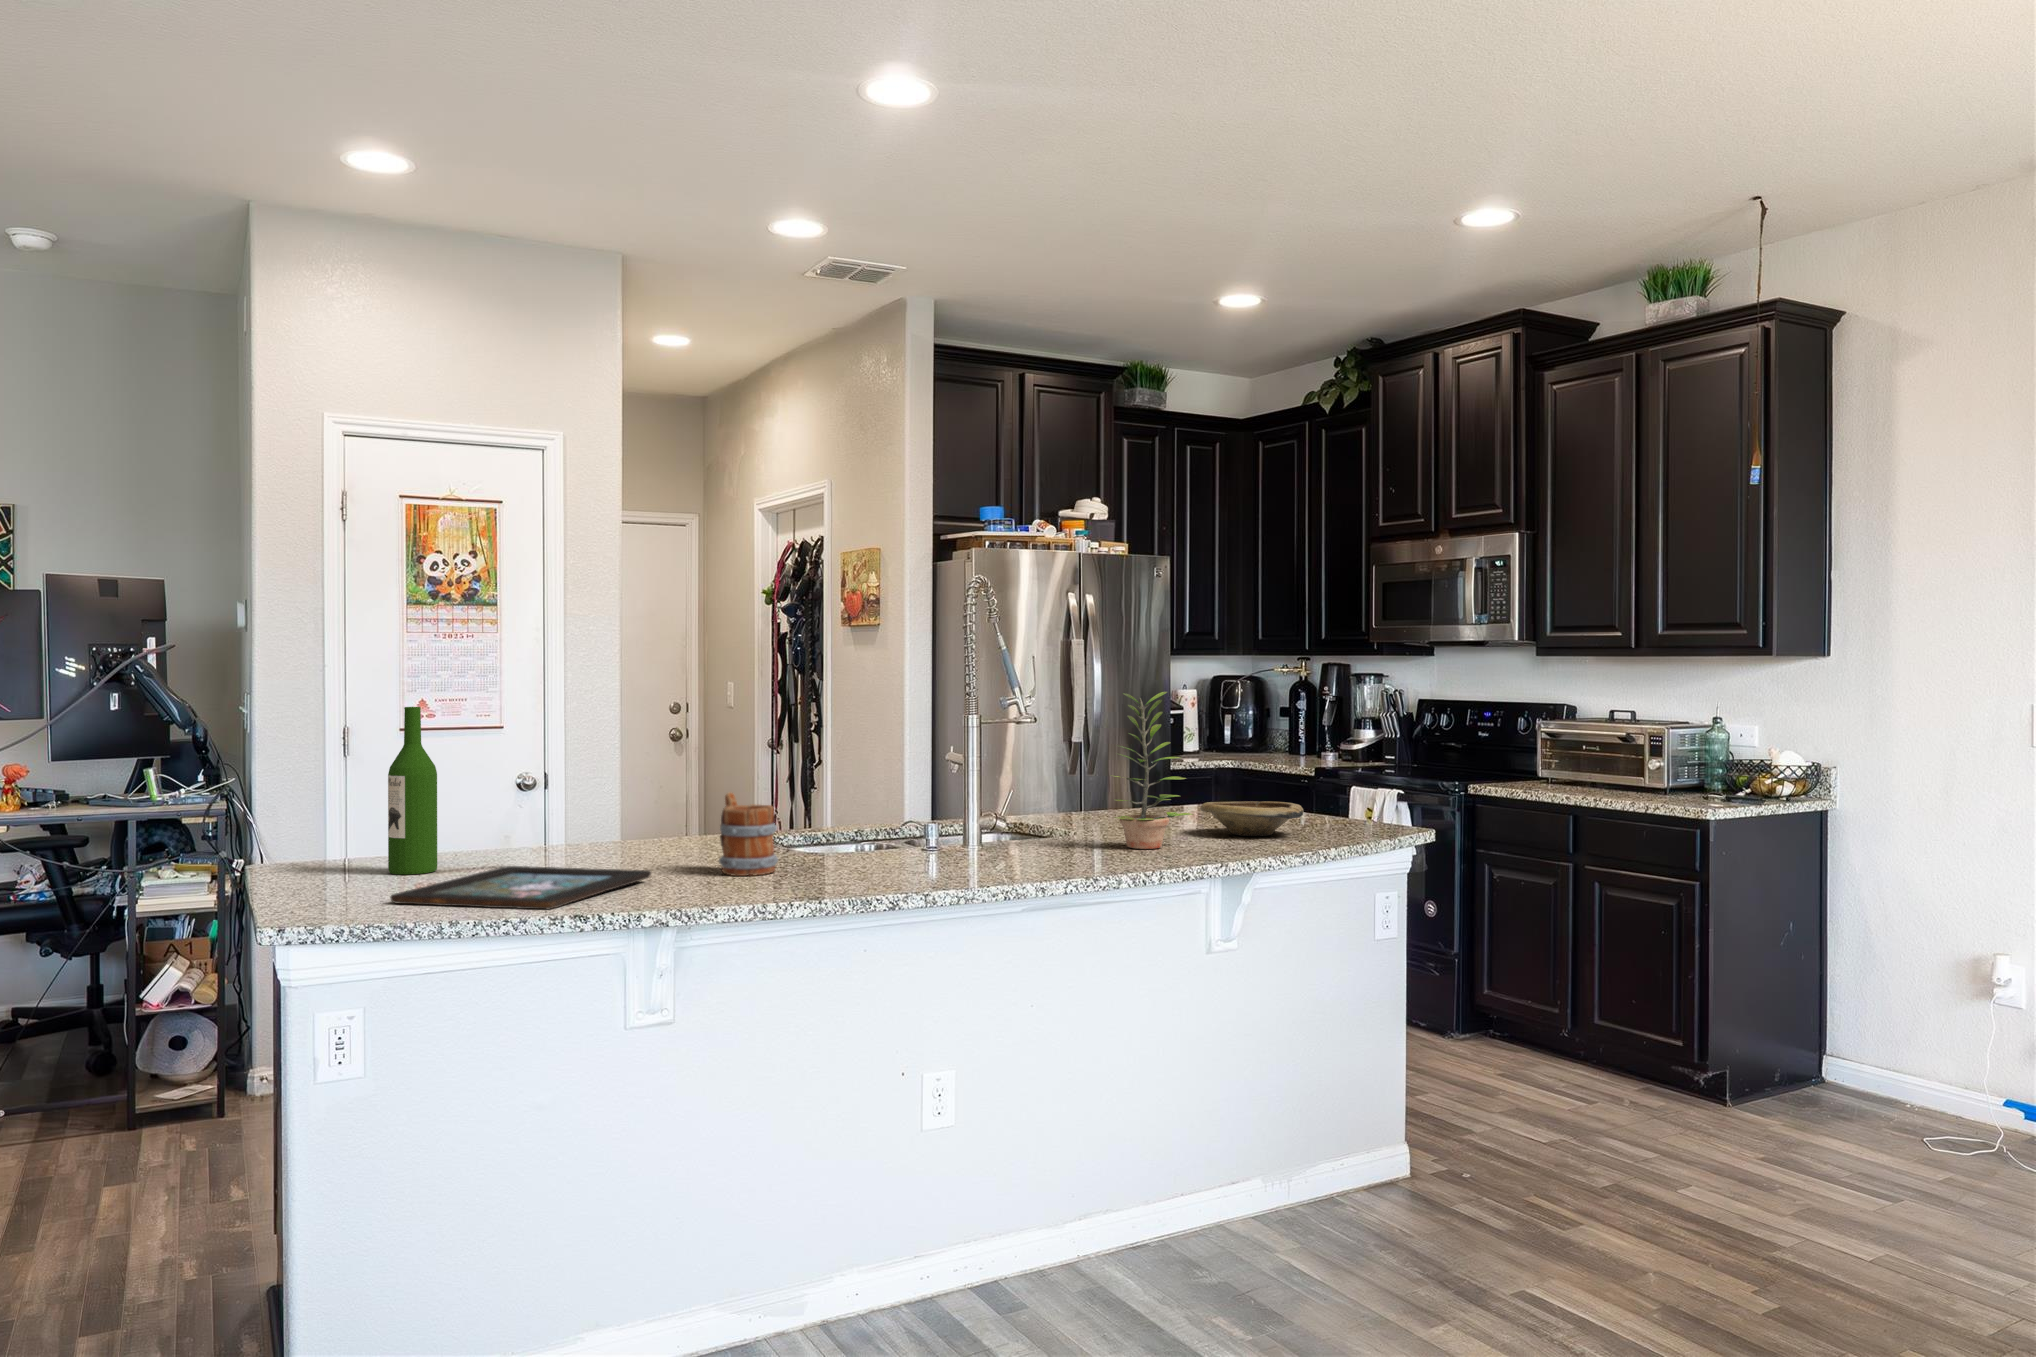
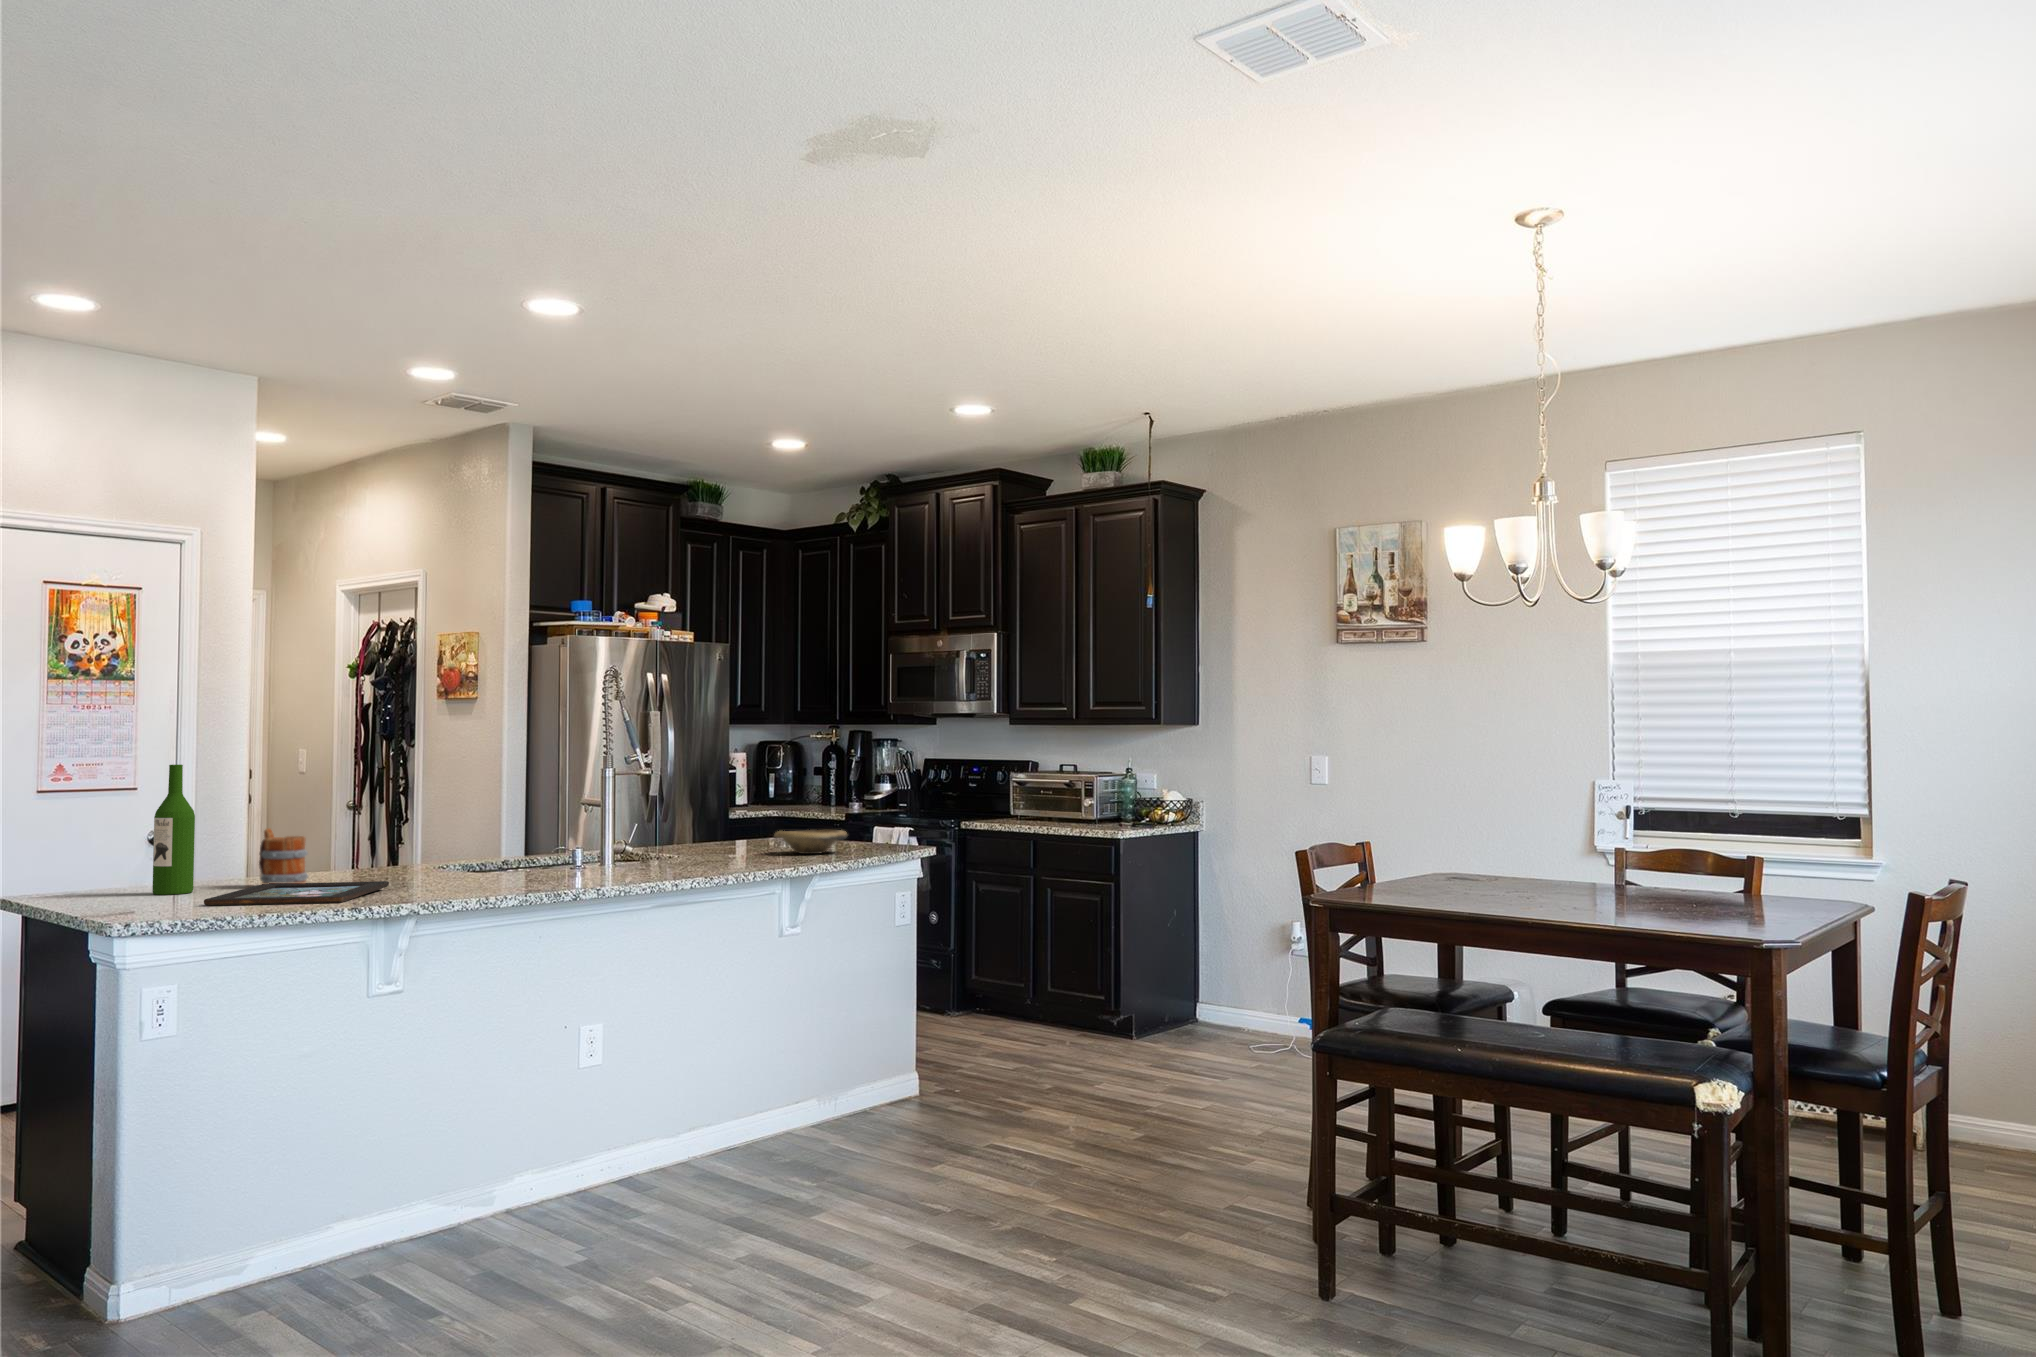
plant: present [1114,692,1193,849] -> none [713,750,773,862]
mug: present [719,793,778,876] -> present [259,828,308,884]

